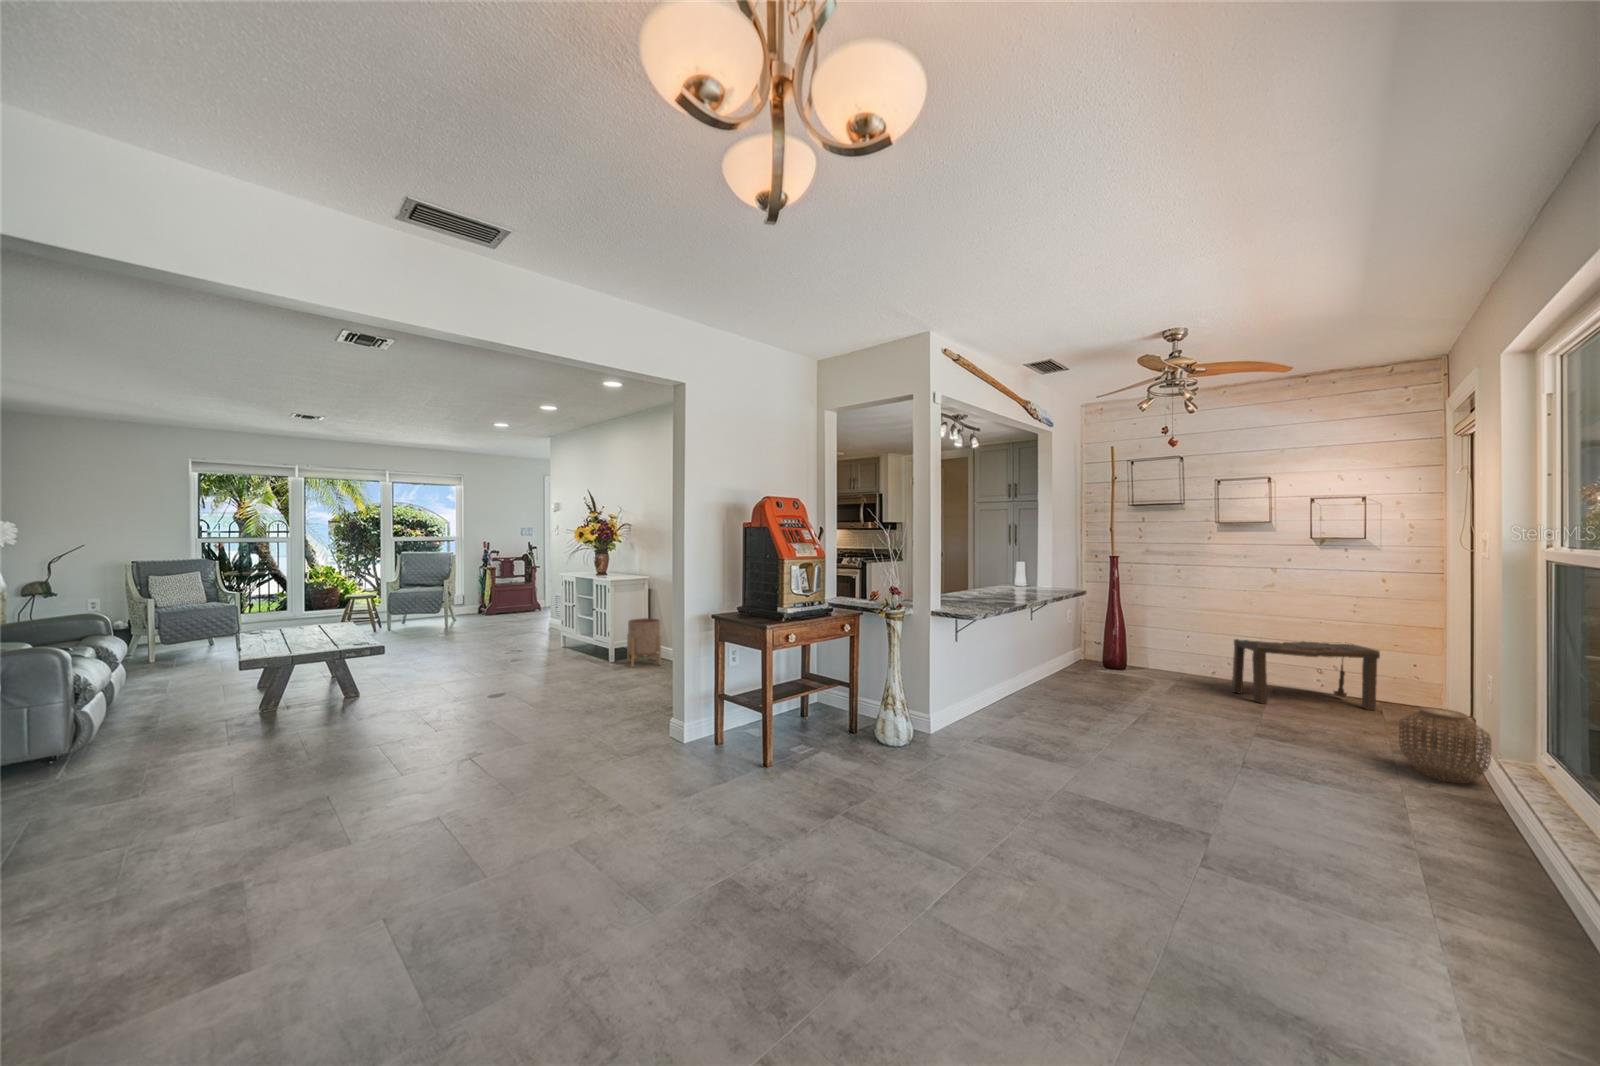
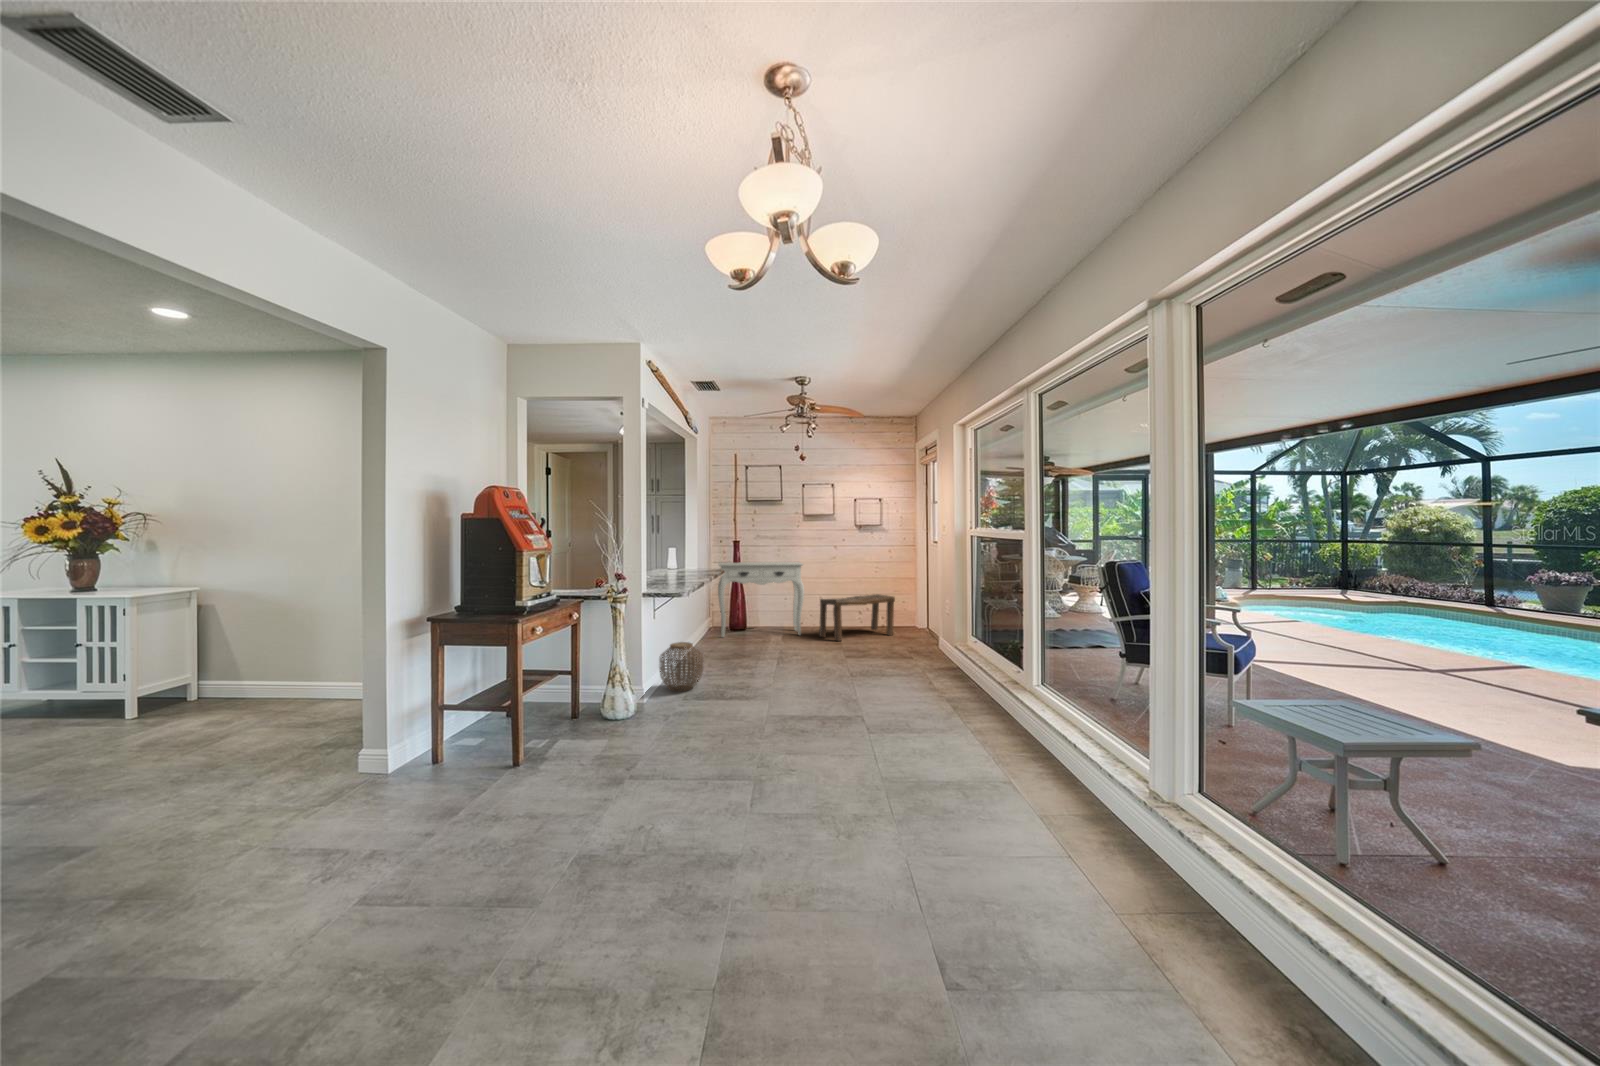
console table: none [1083,580,1209,684] -> present [718,562,804,637]
planter: present [627,618,661,667] -> none [169,646,240,717]
woven basket: present [1399,707,1491,783] -> present [660,642,703,691]

